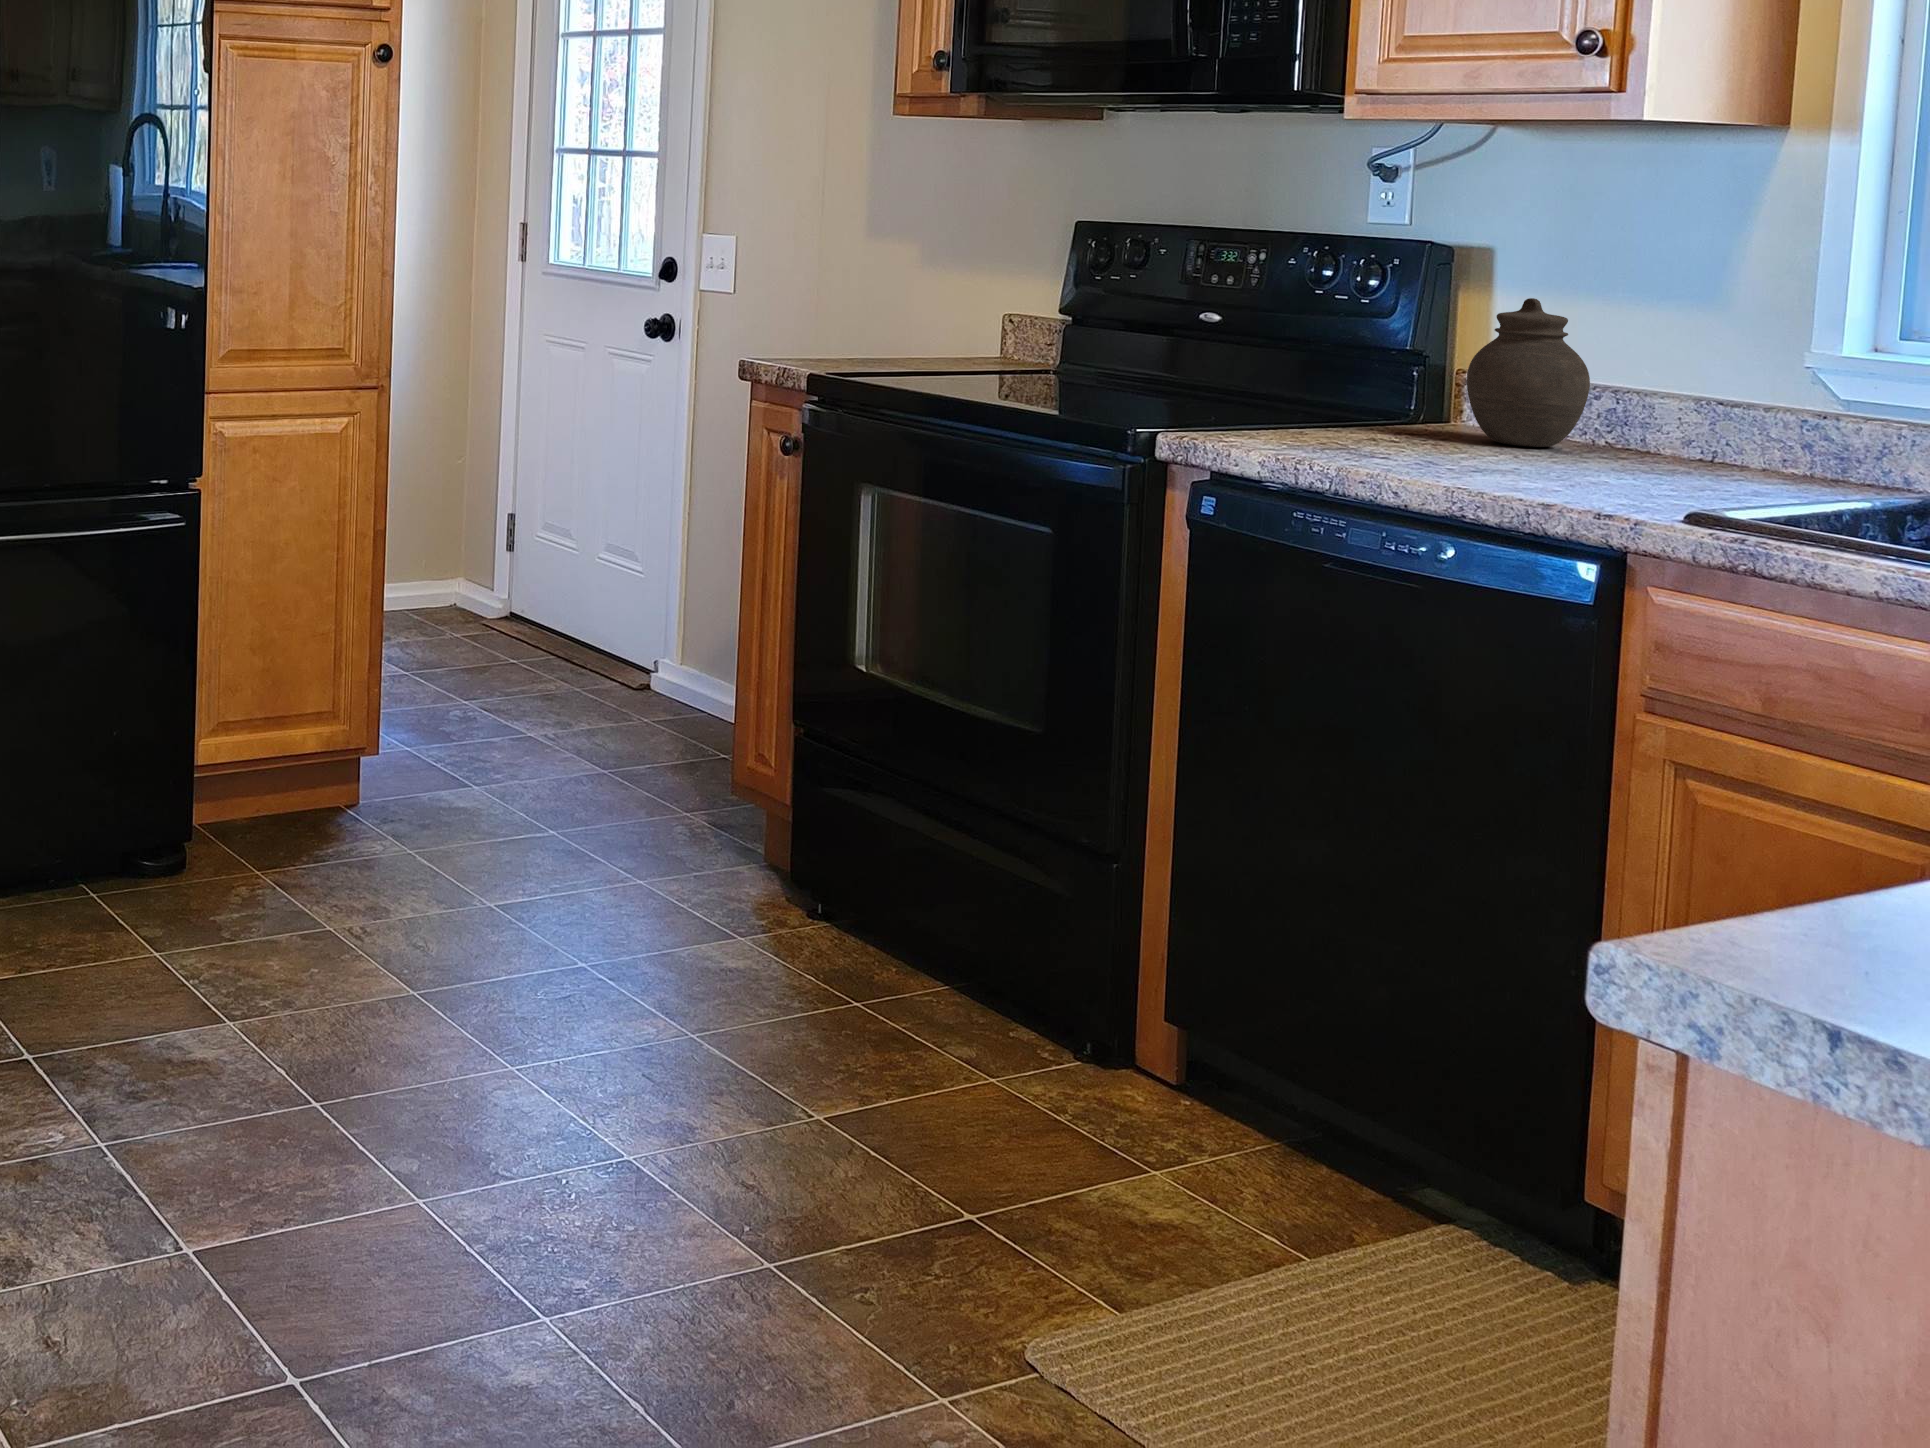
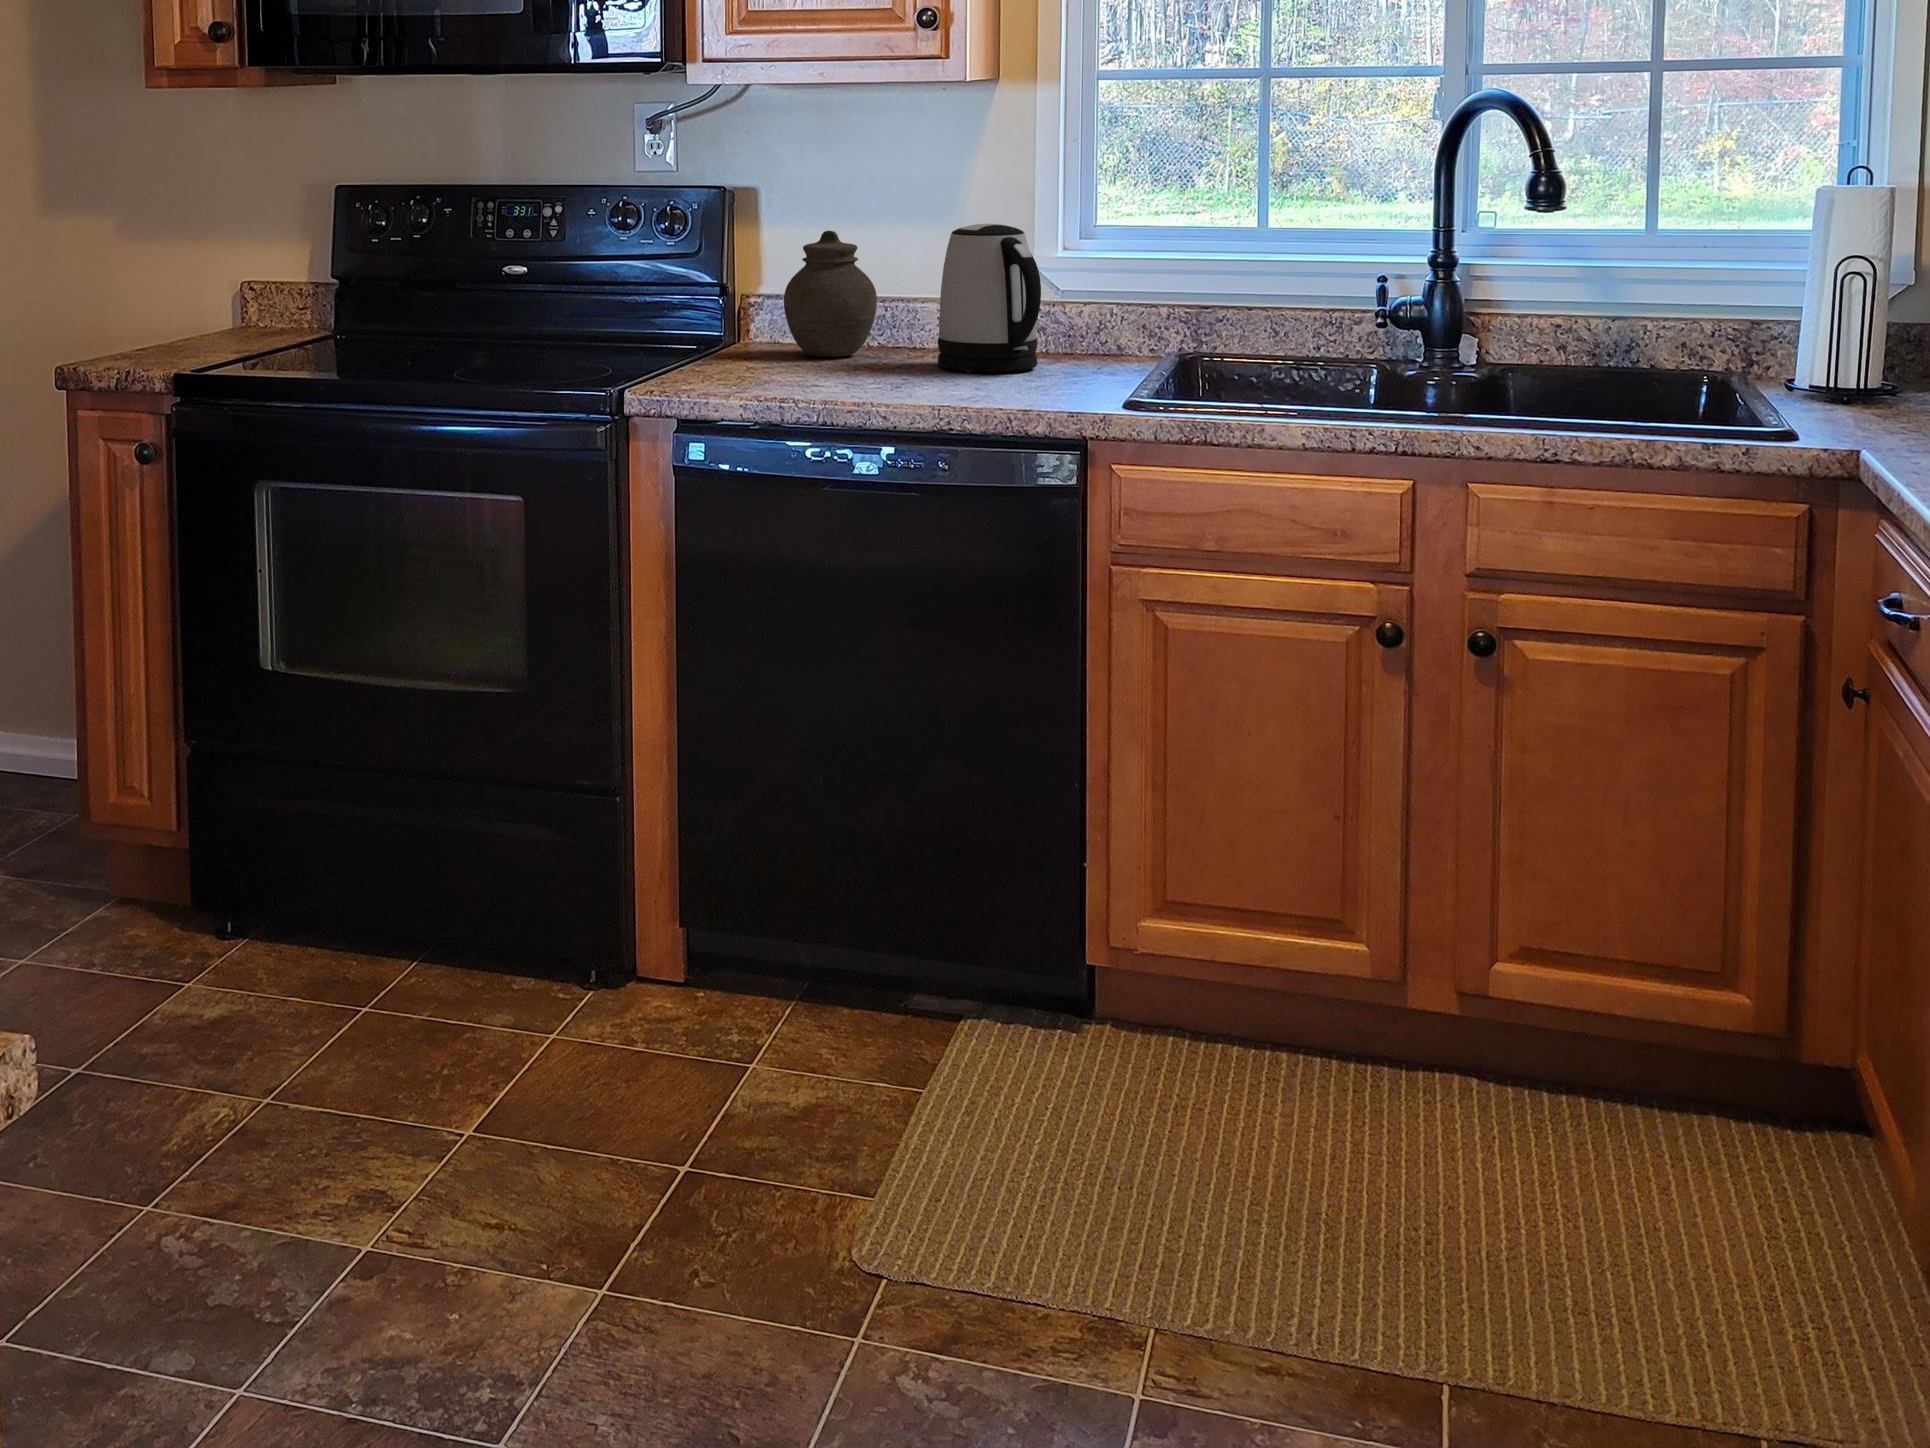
kettle: none [1608,299,1750,483] -> present [938,224,1041,372]

